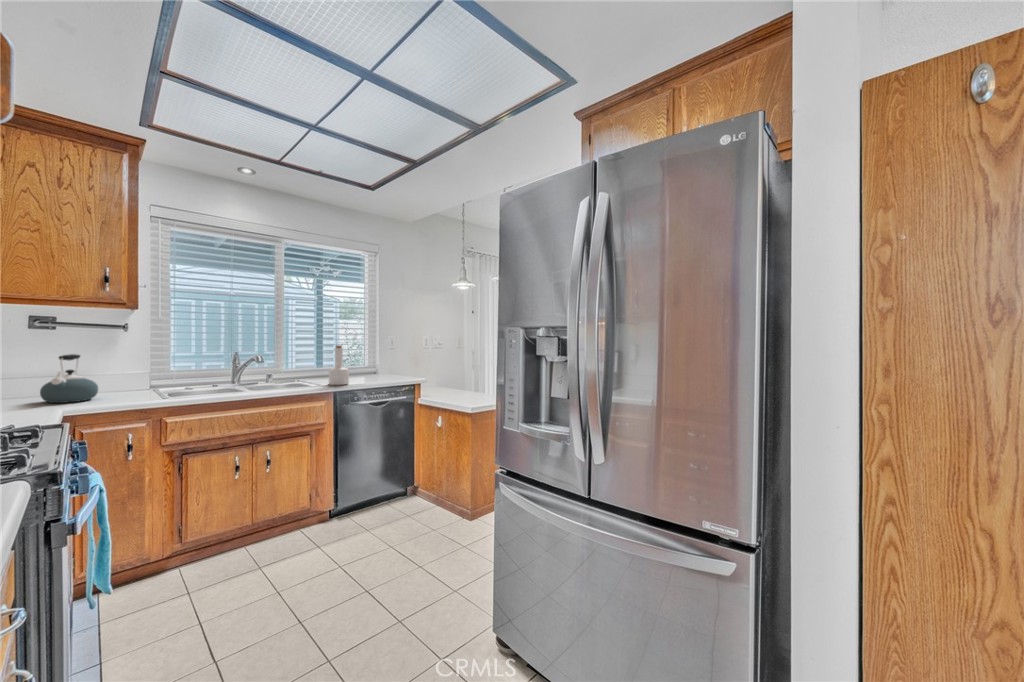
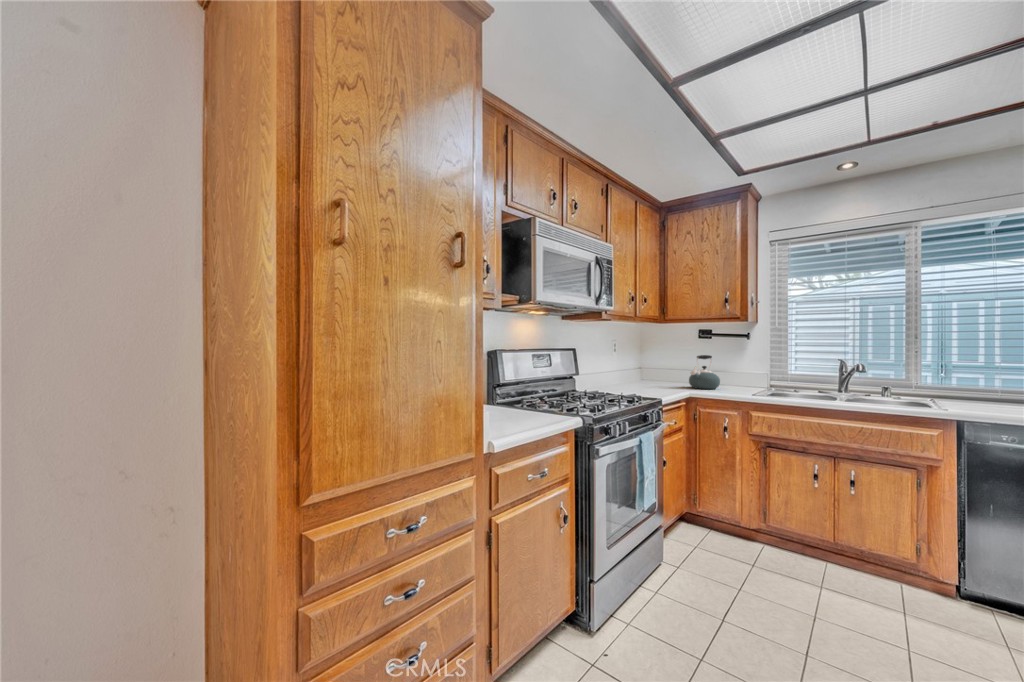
bottle: present [329,345,349,385] -> none [960,356,1000,414]

